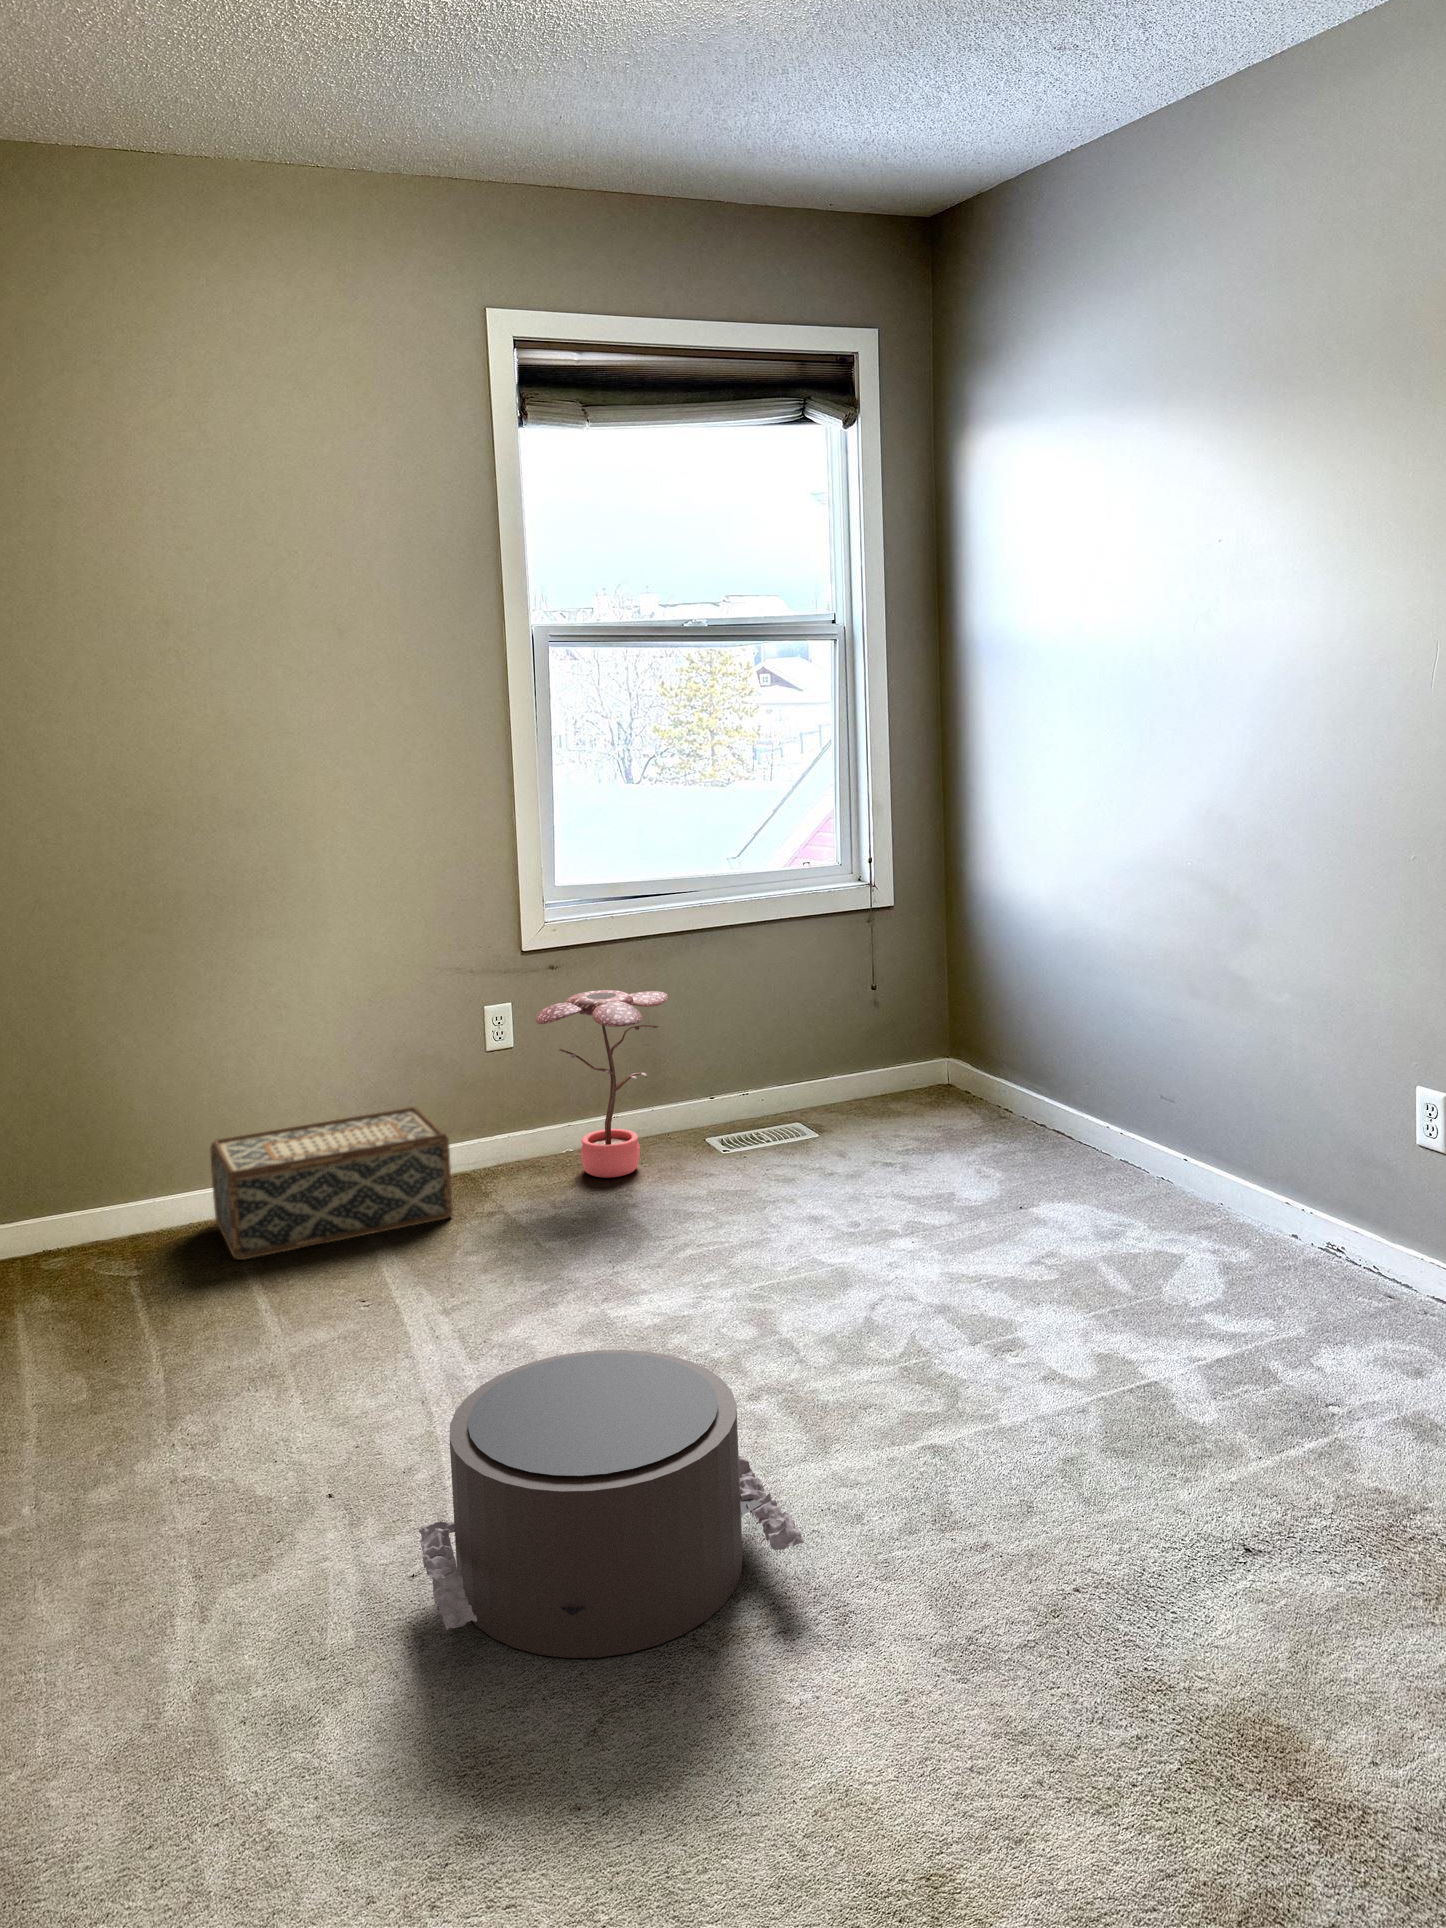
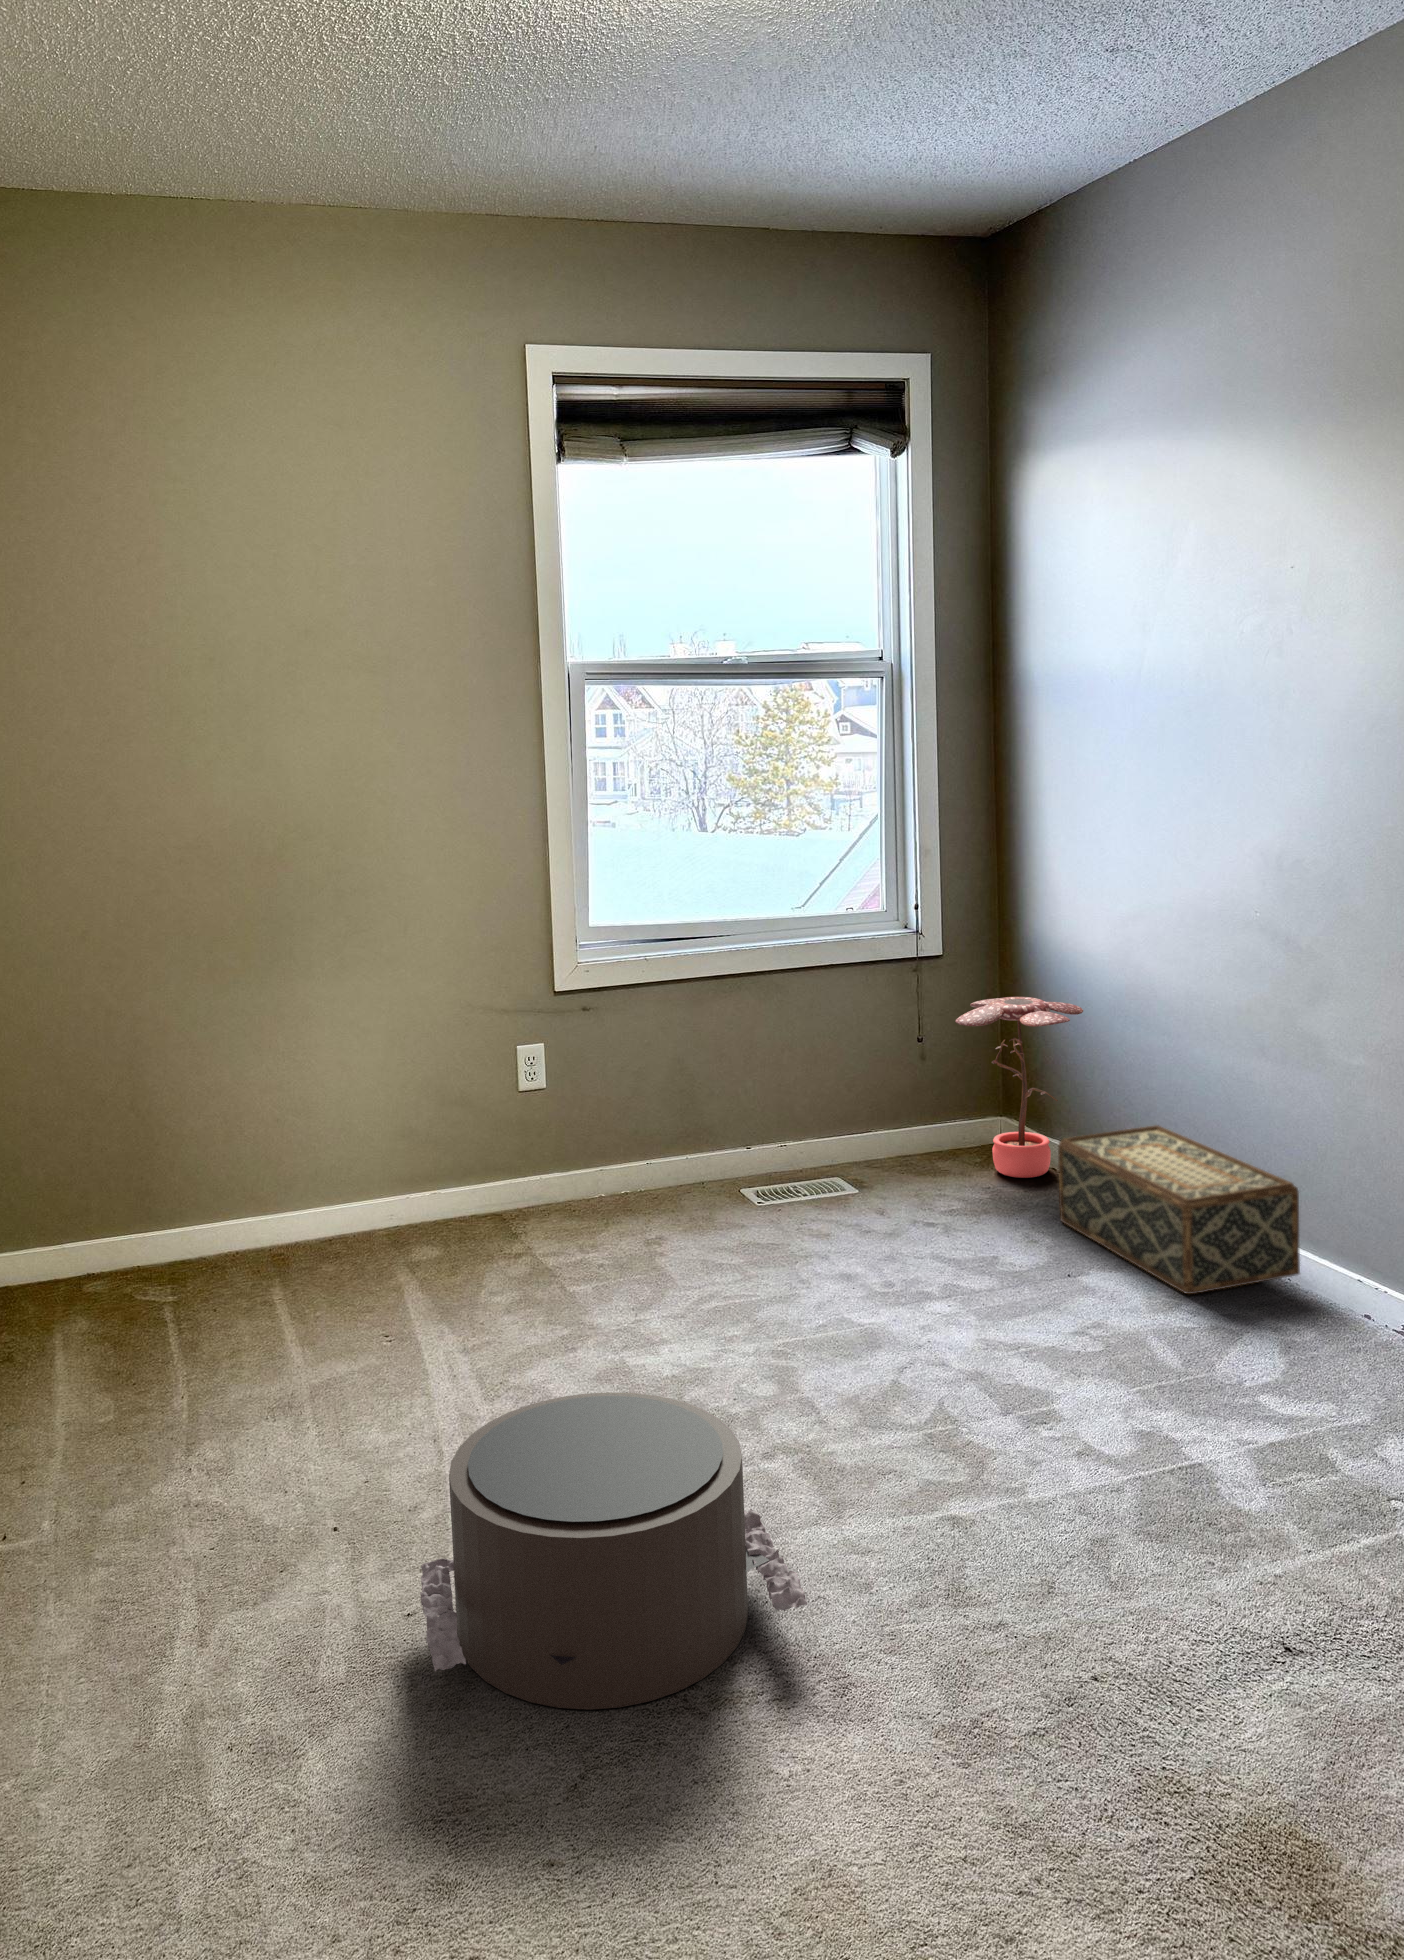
potted plant: present [536,990,668,1178] -> present [956,997,1083,1178]
woven basket: present [210,1107,453,1260] -> present [1058,1125,1300,1294]

